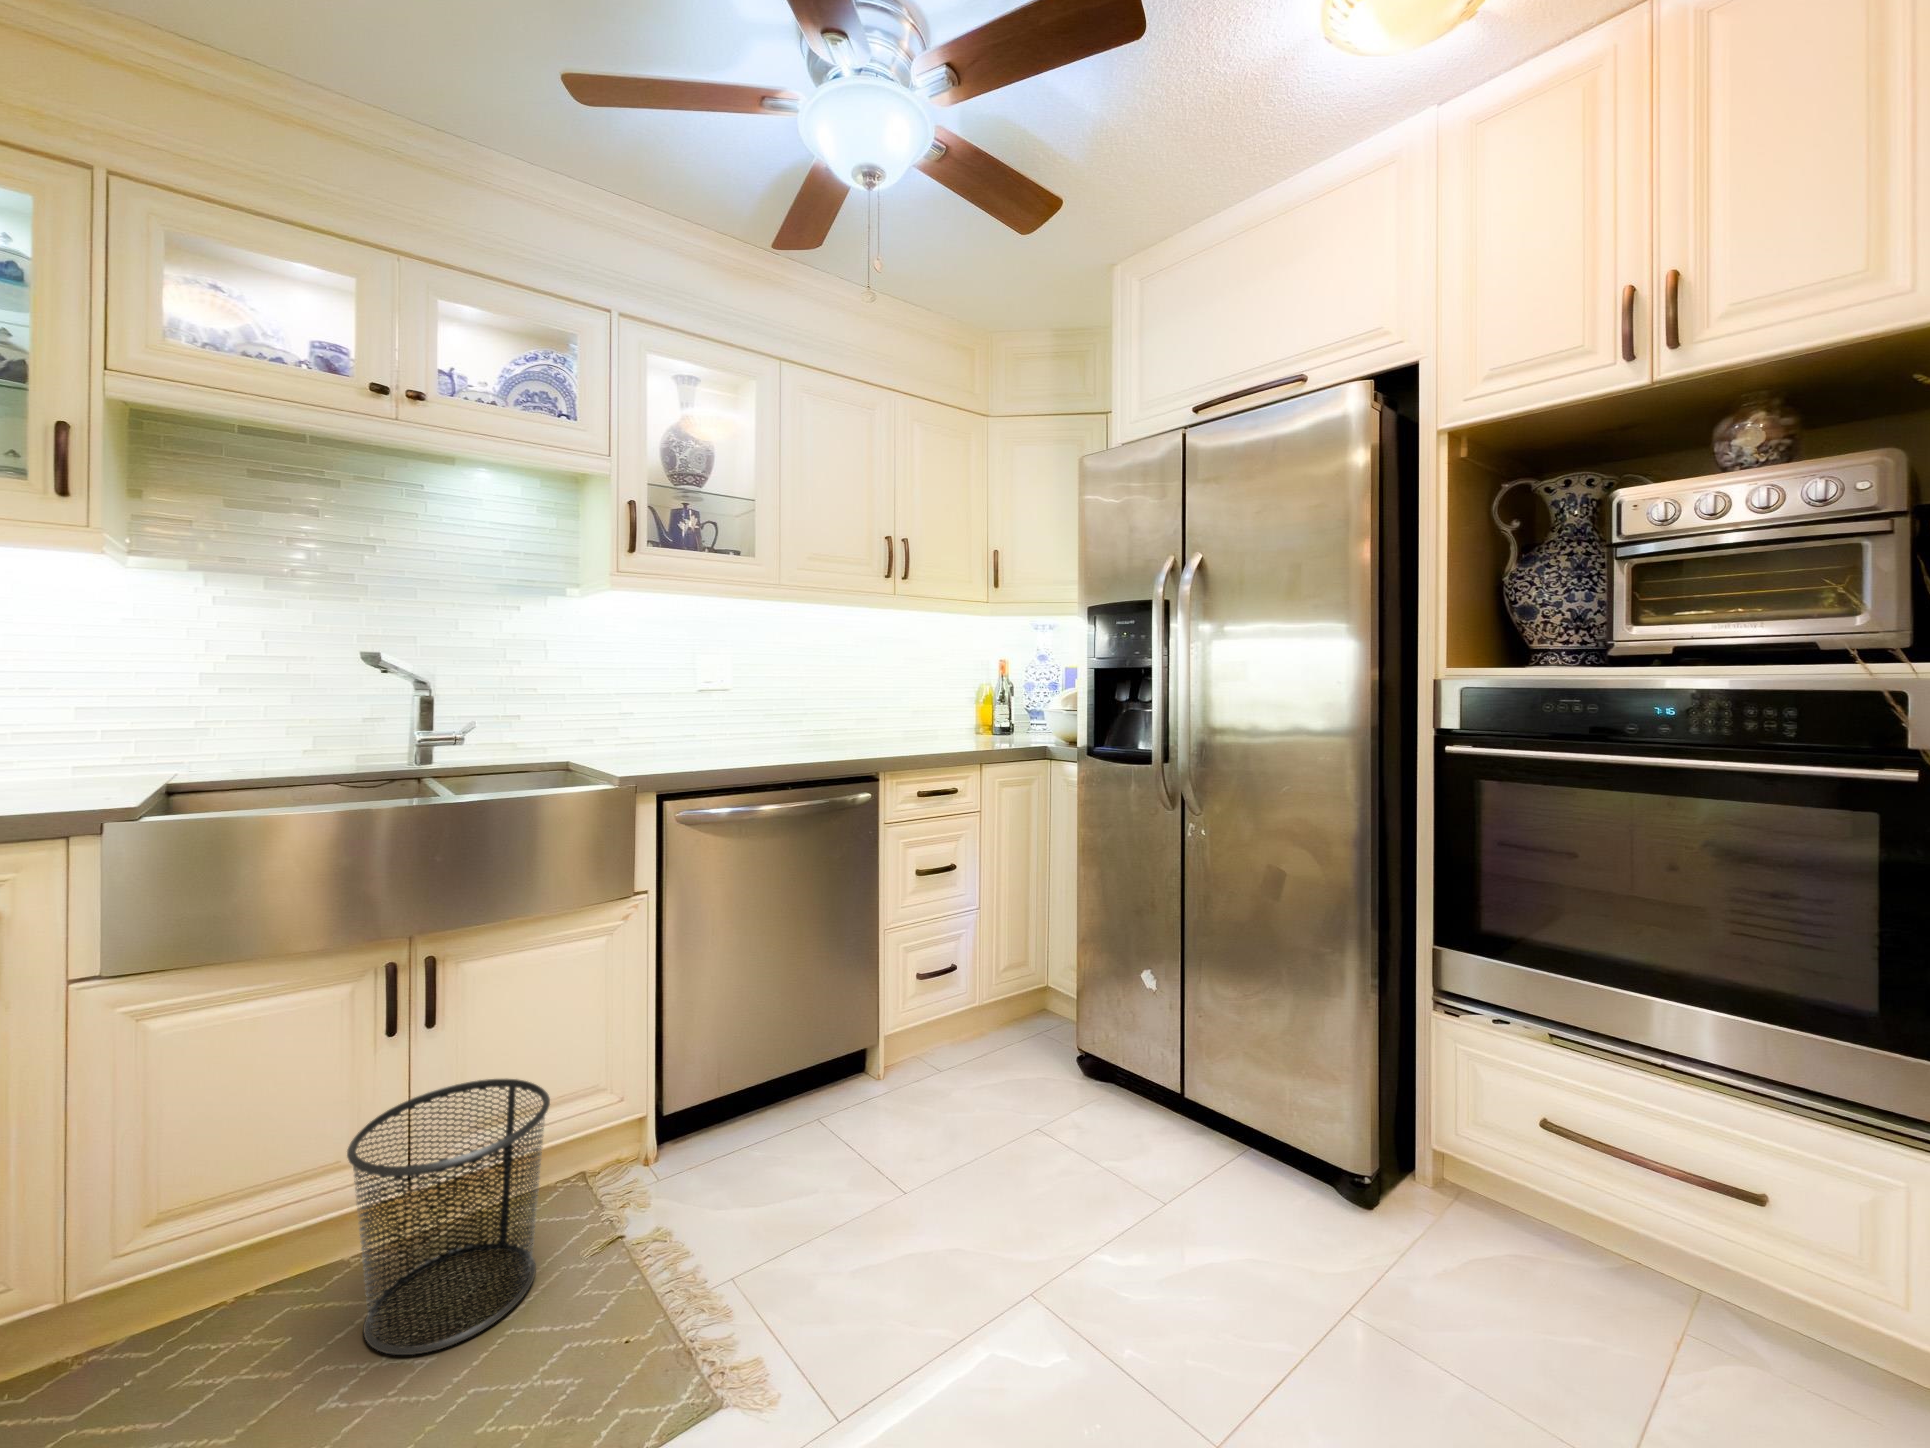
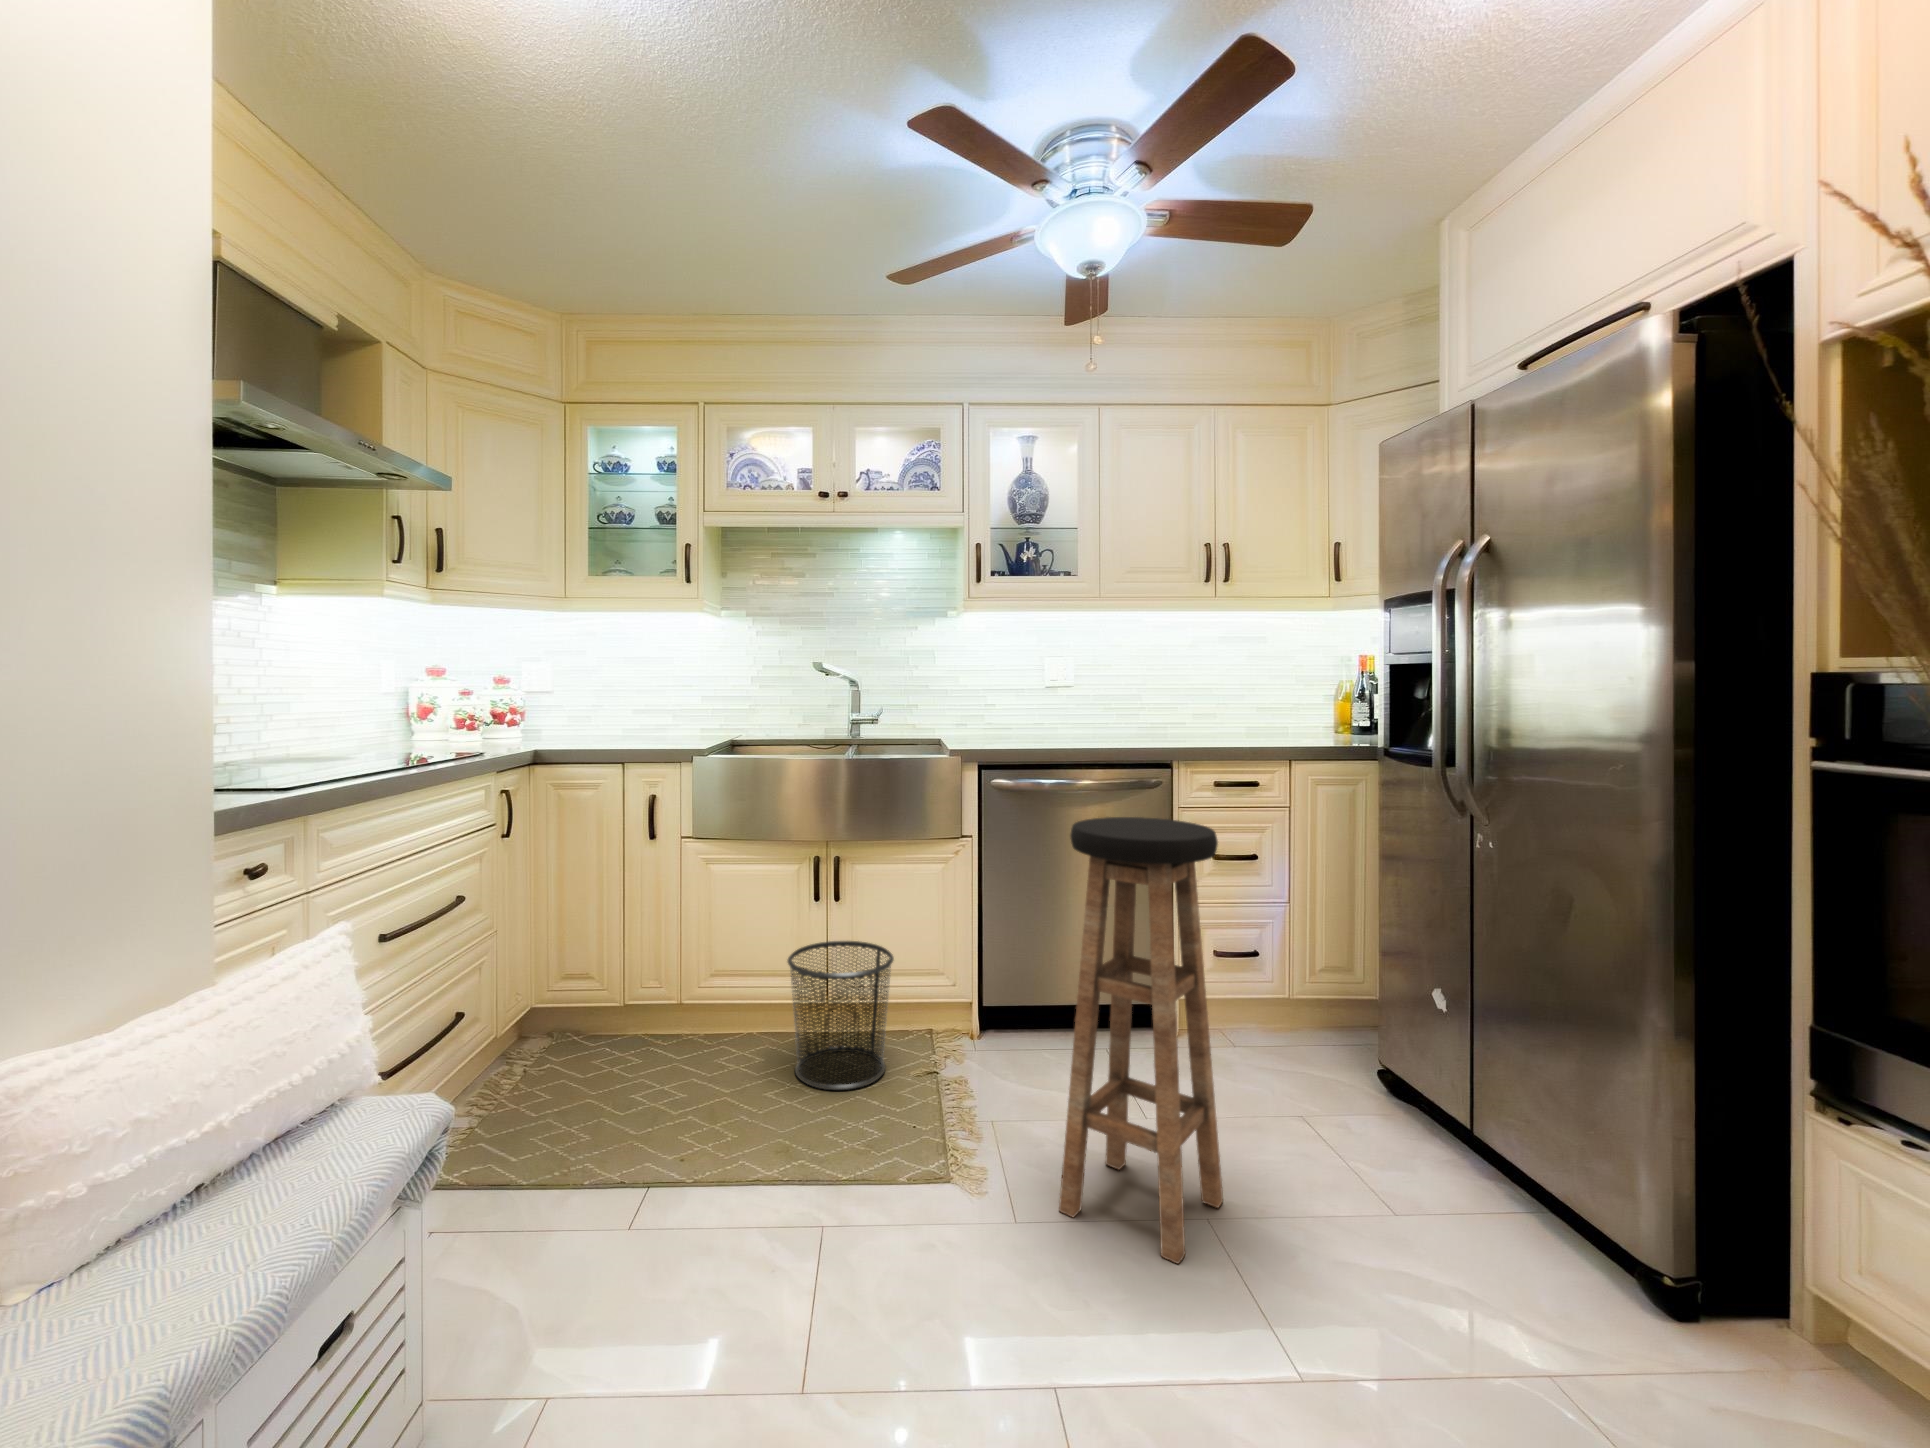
bar stool: none [879,846,1050,1385] -> present [1059,817,1223,1263]

